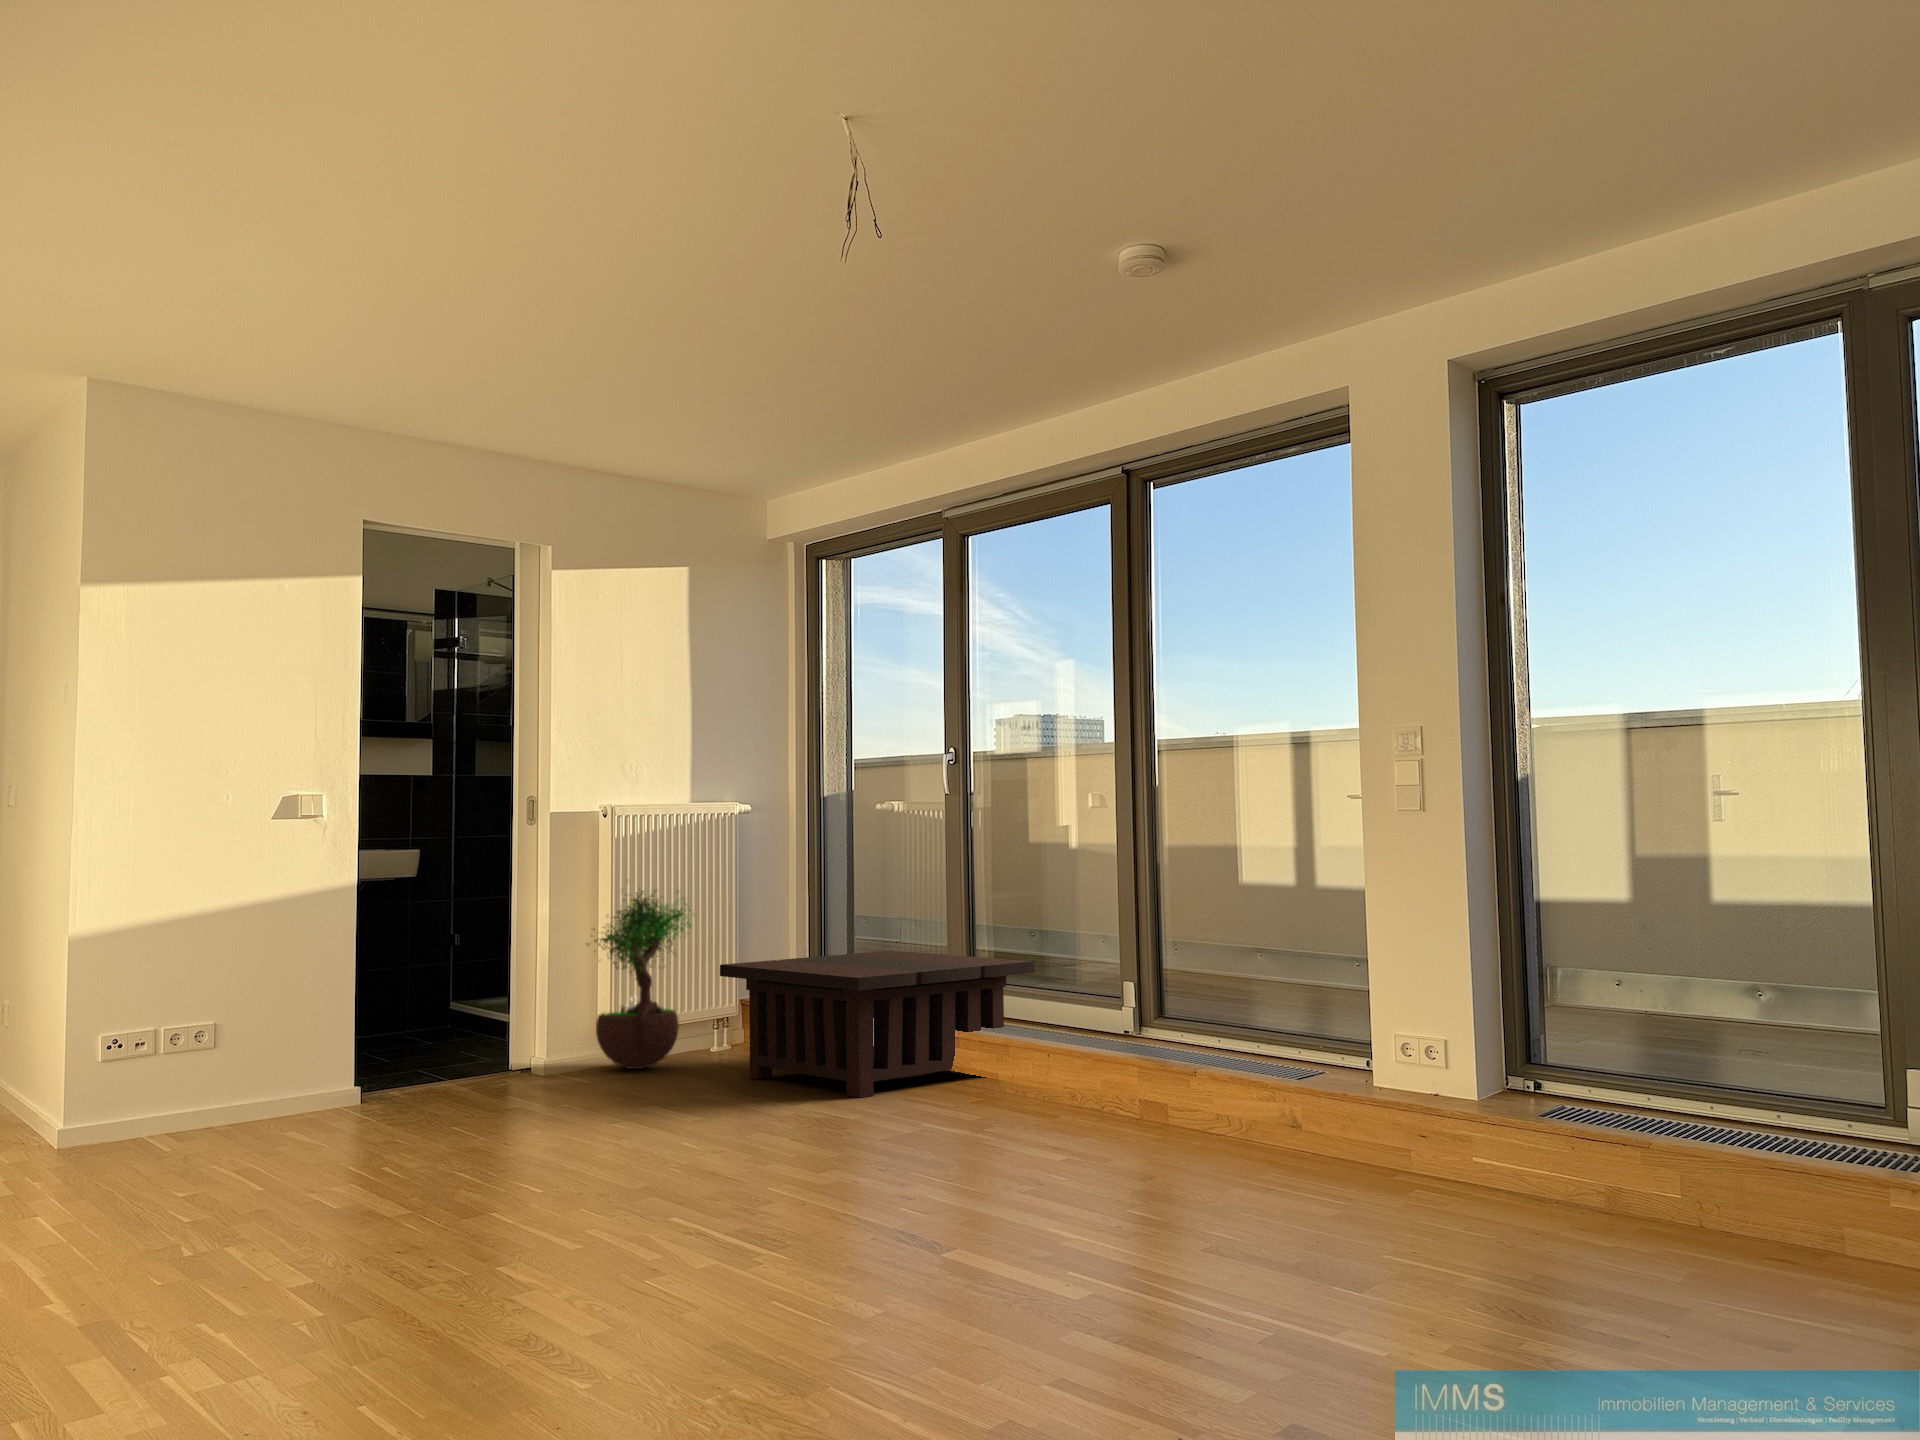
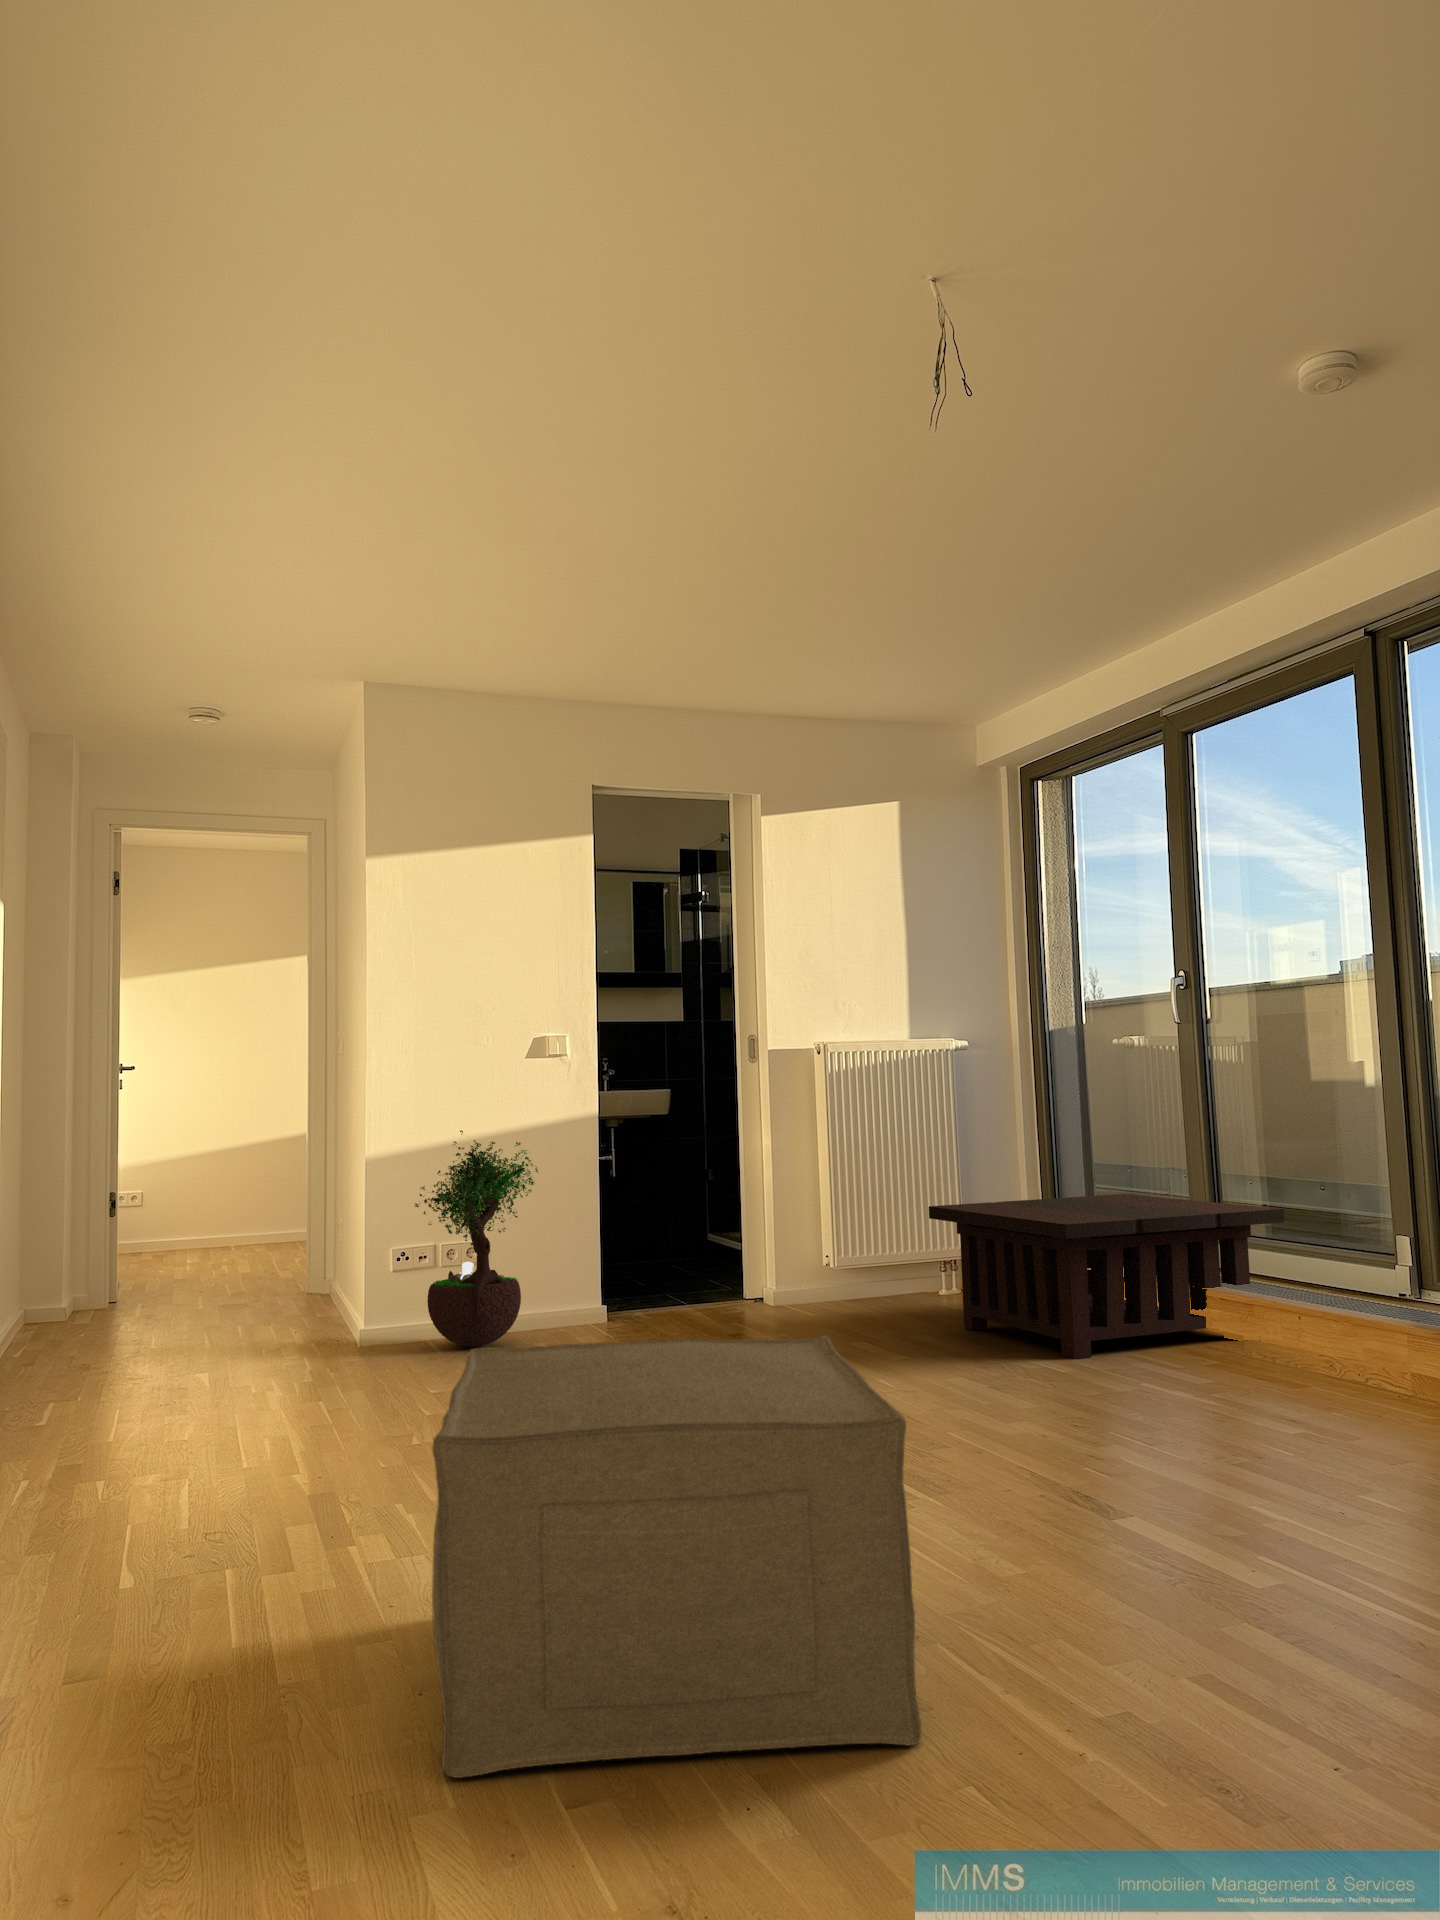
potted tree: present [587,889,695,1069] -> present [415,1131,538,1347]
ottoman: none [432,1066,847,1403] -> present [432,1336,921,1778]

